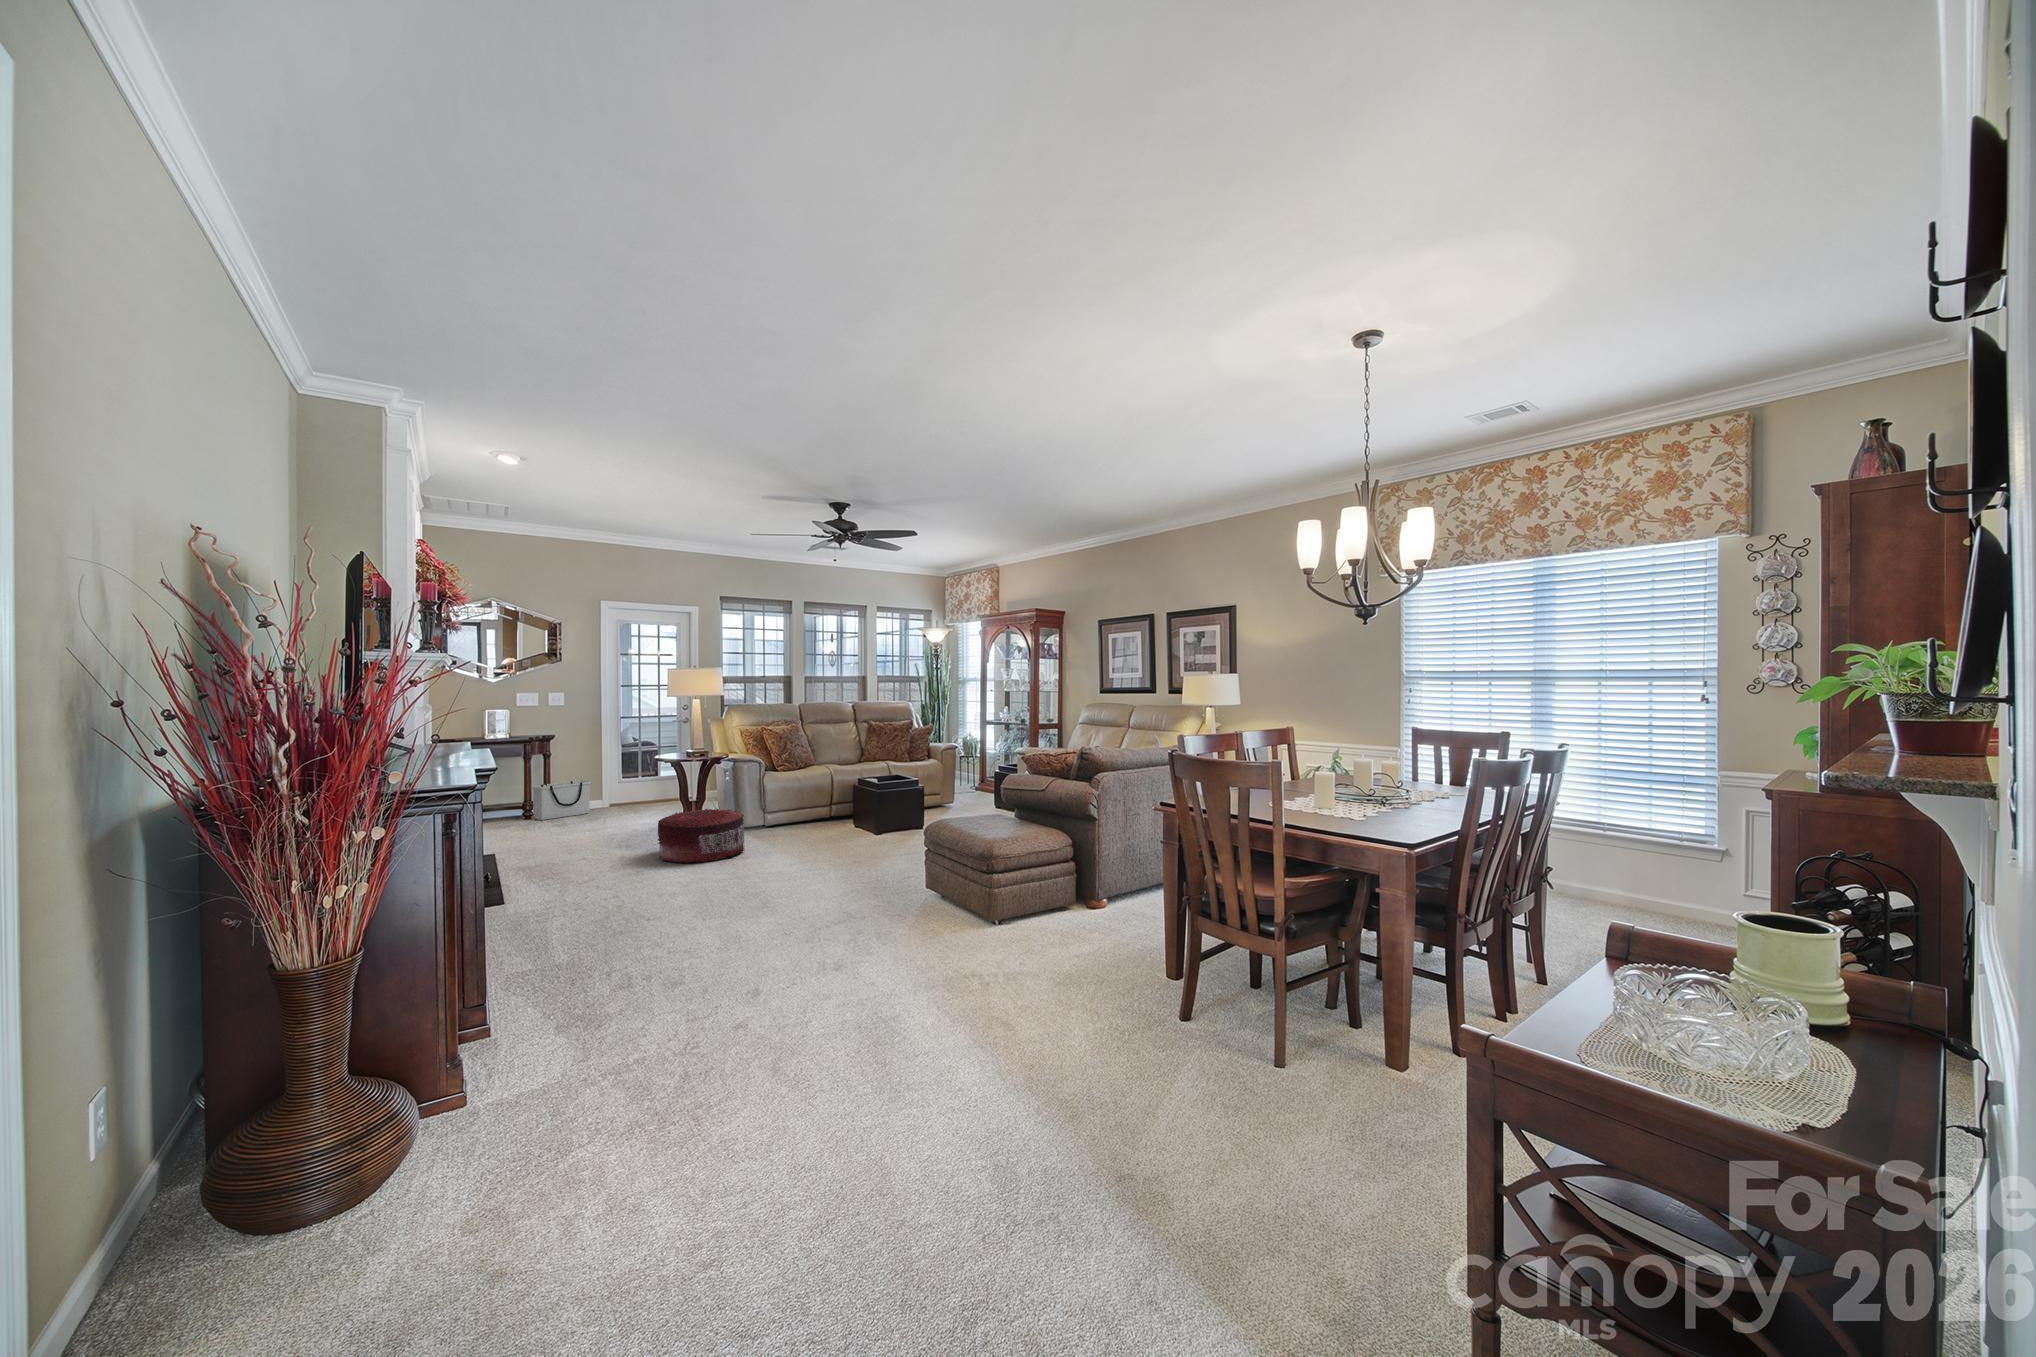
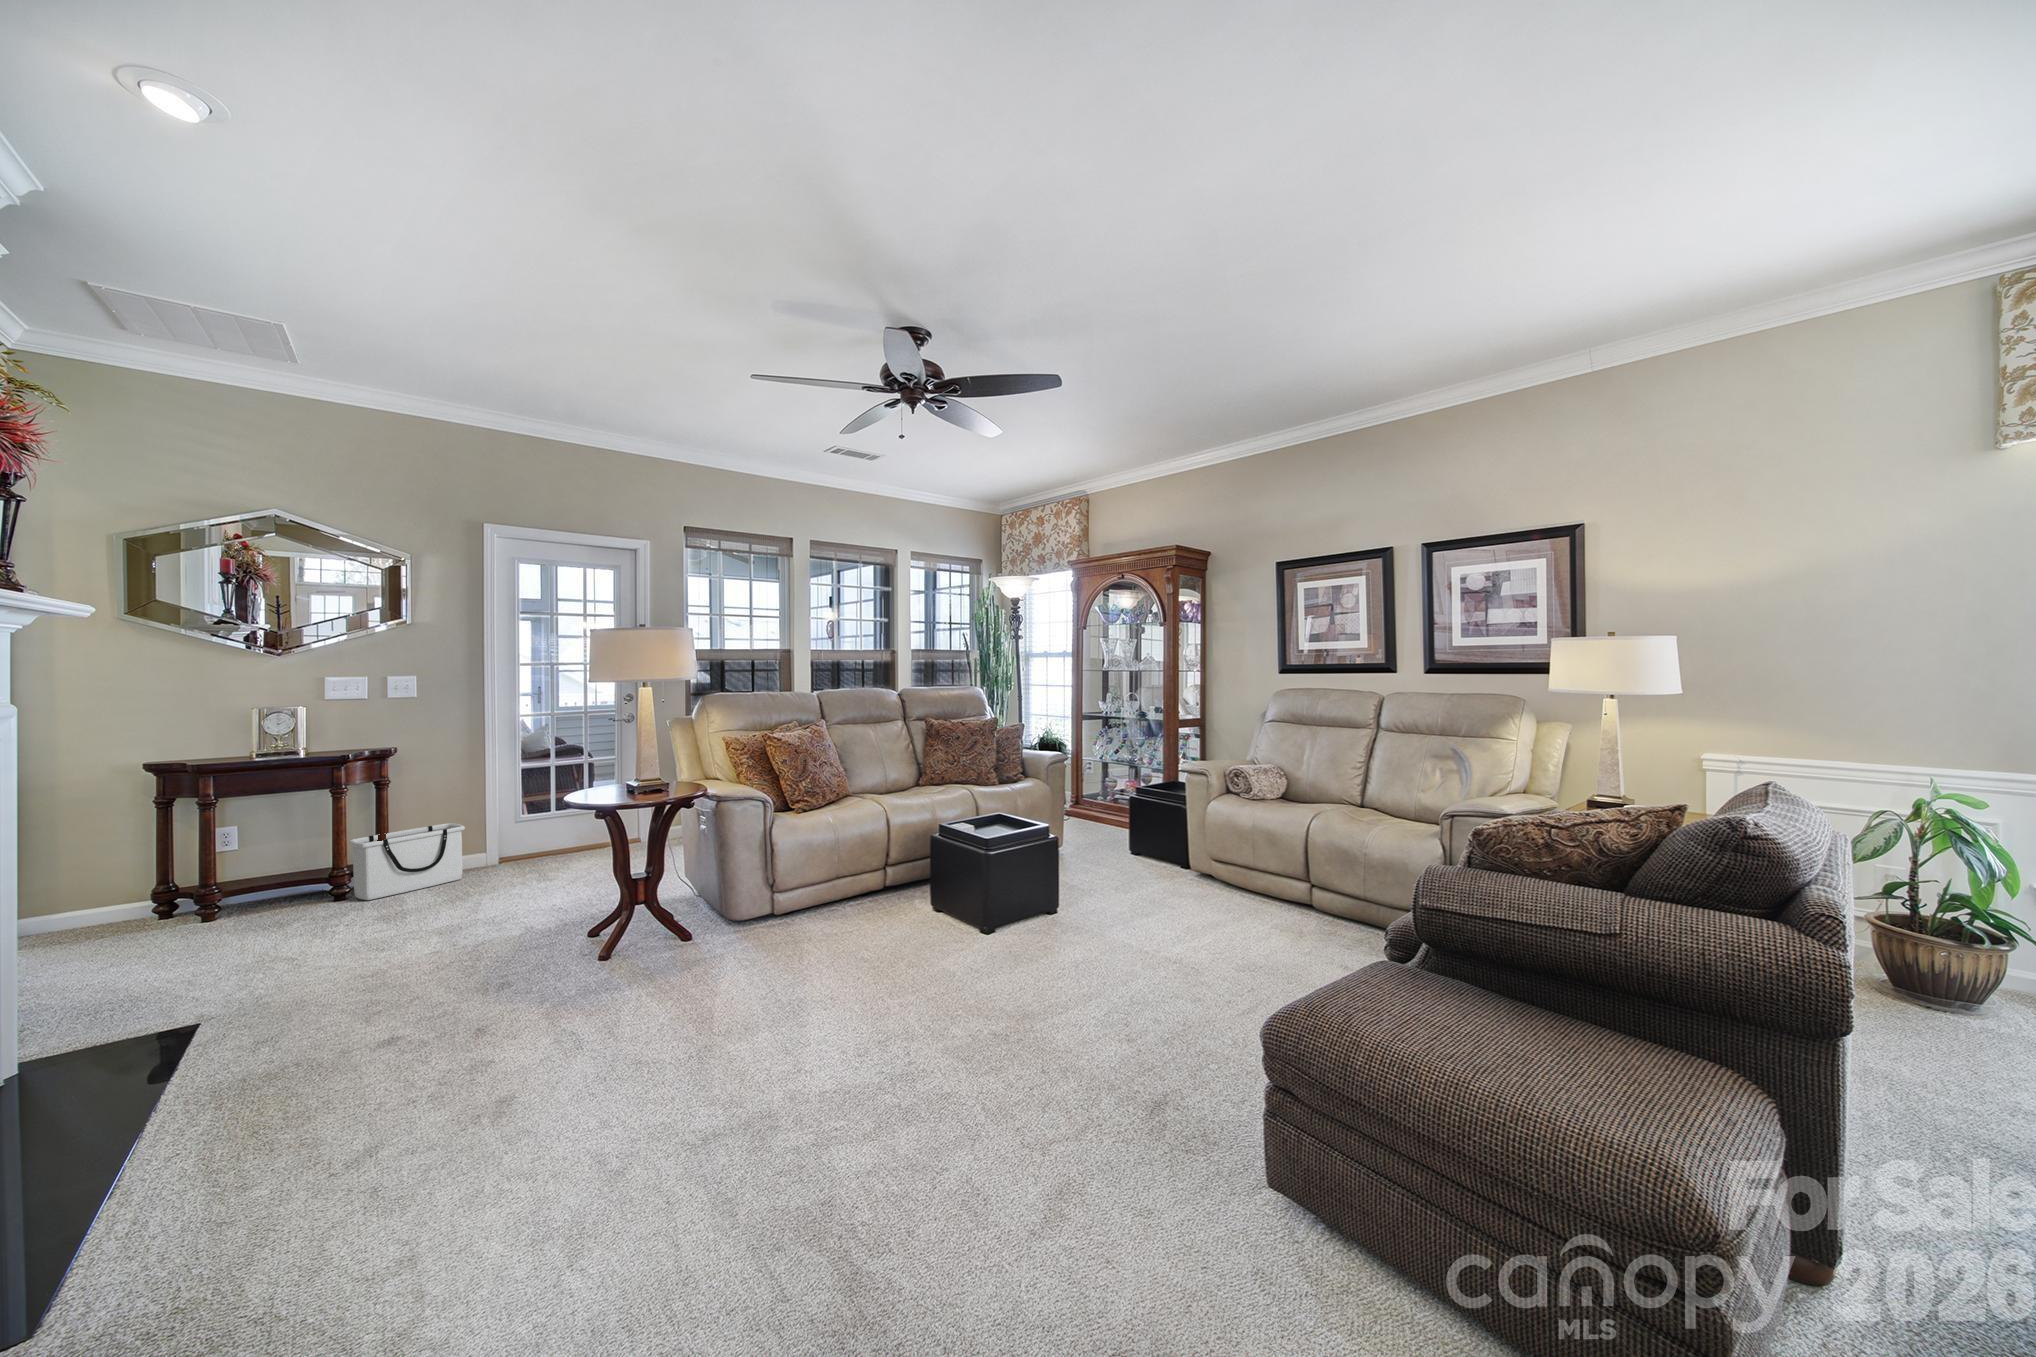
pouf: present [658,809,745,863] -> none [559,906,750,1055]

